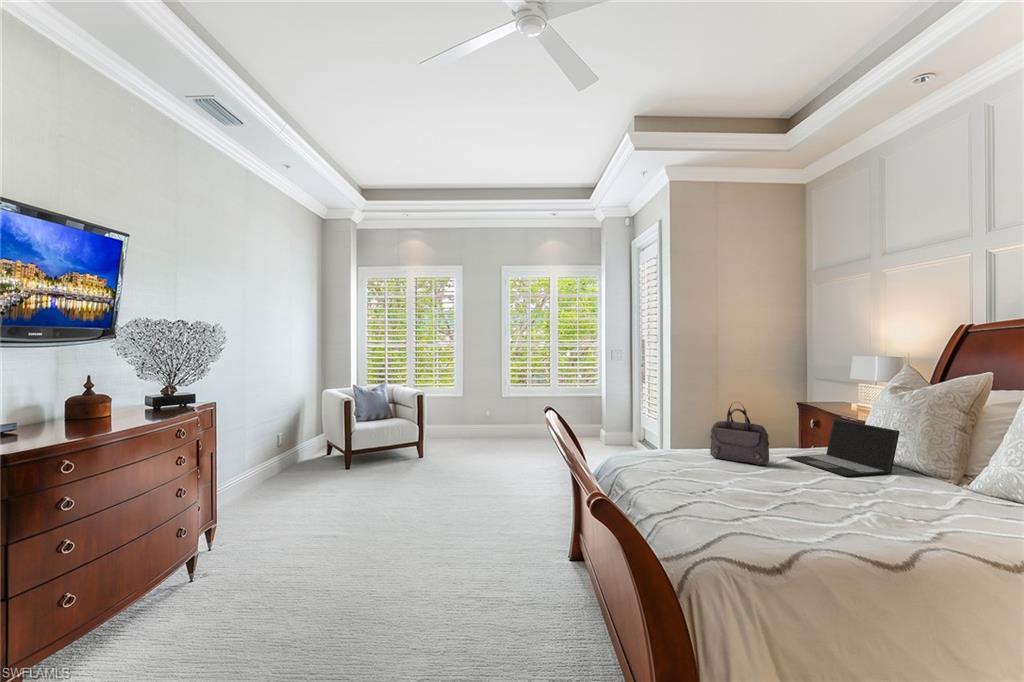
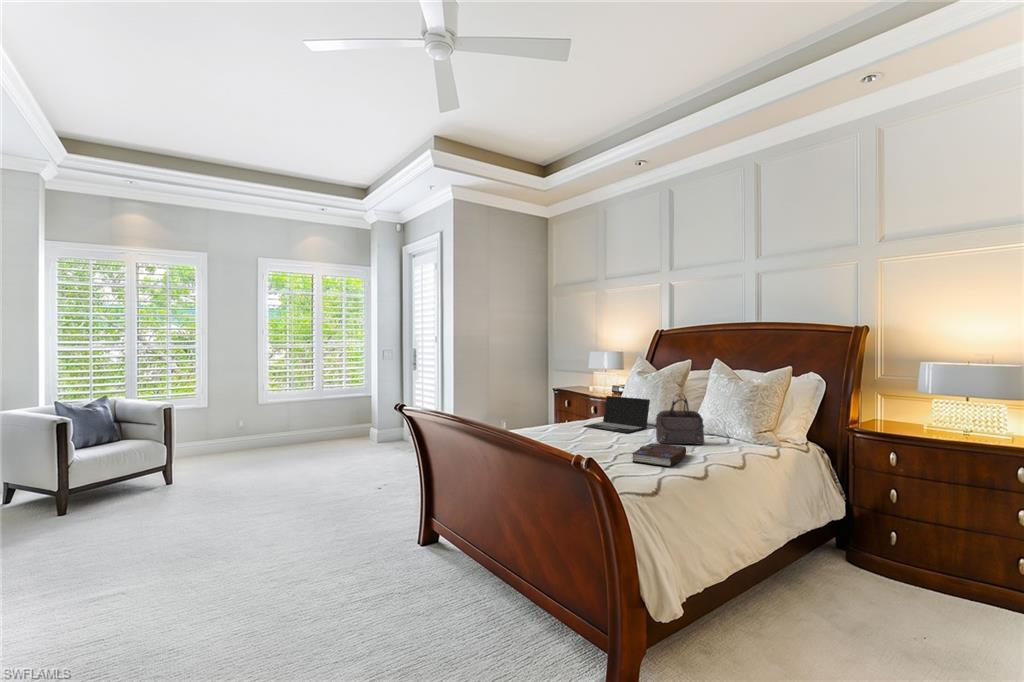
handbag: present [710,405,769,465] -> present [655,396,705,445]
book: none [795,499,915,543] -> present [632,443,686,467]

